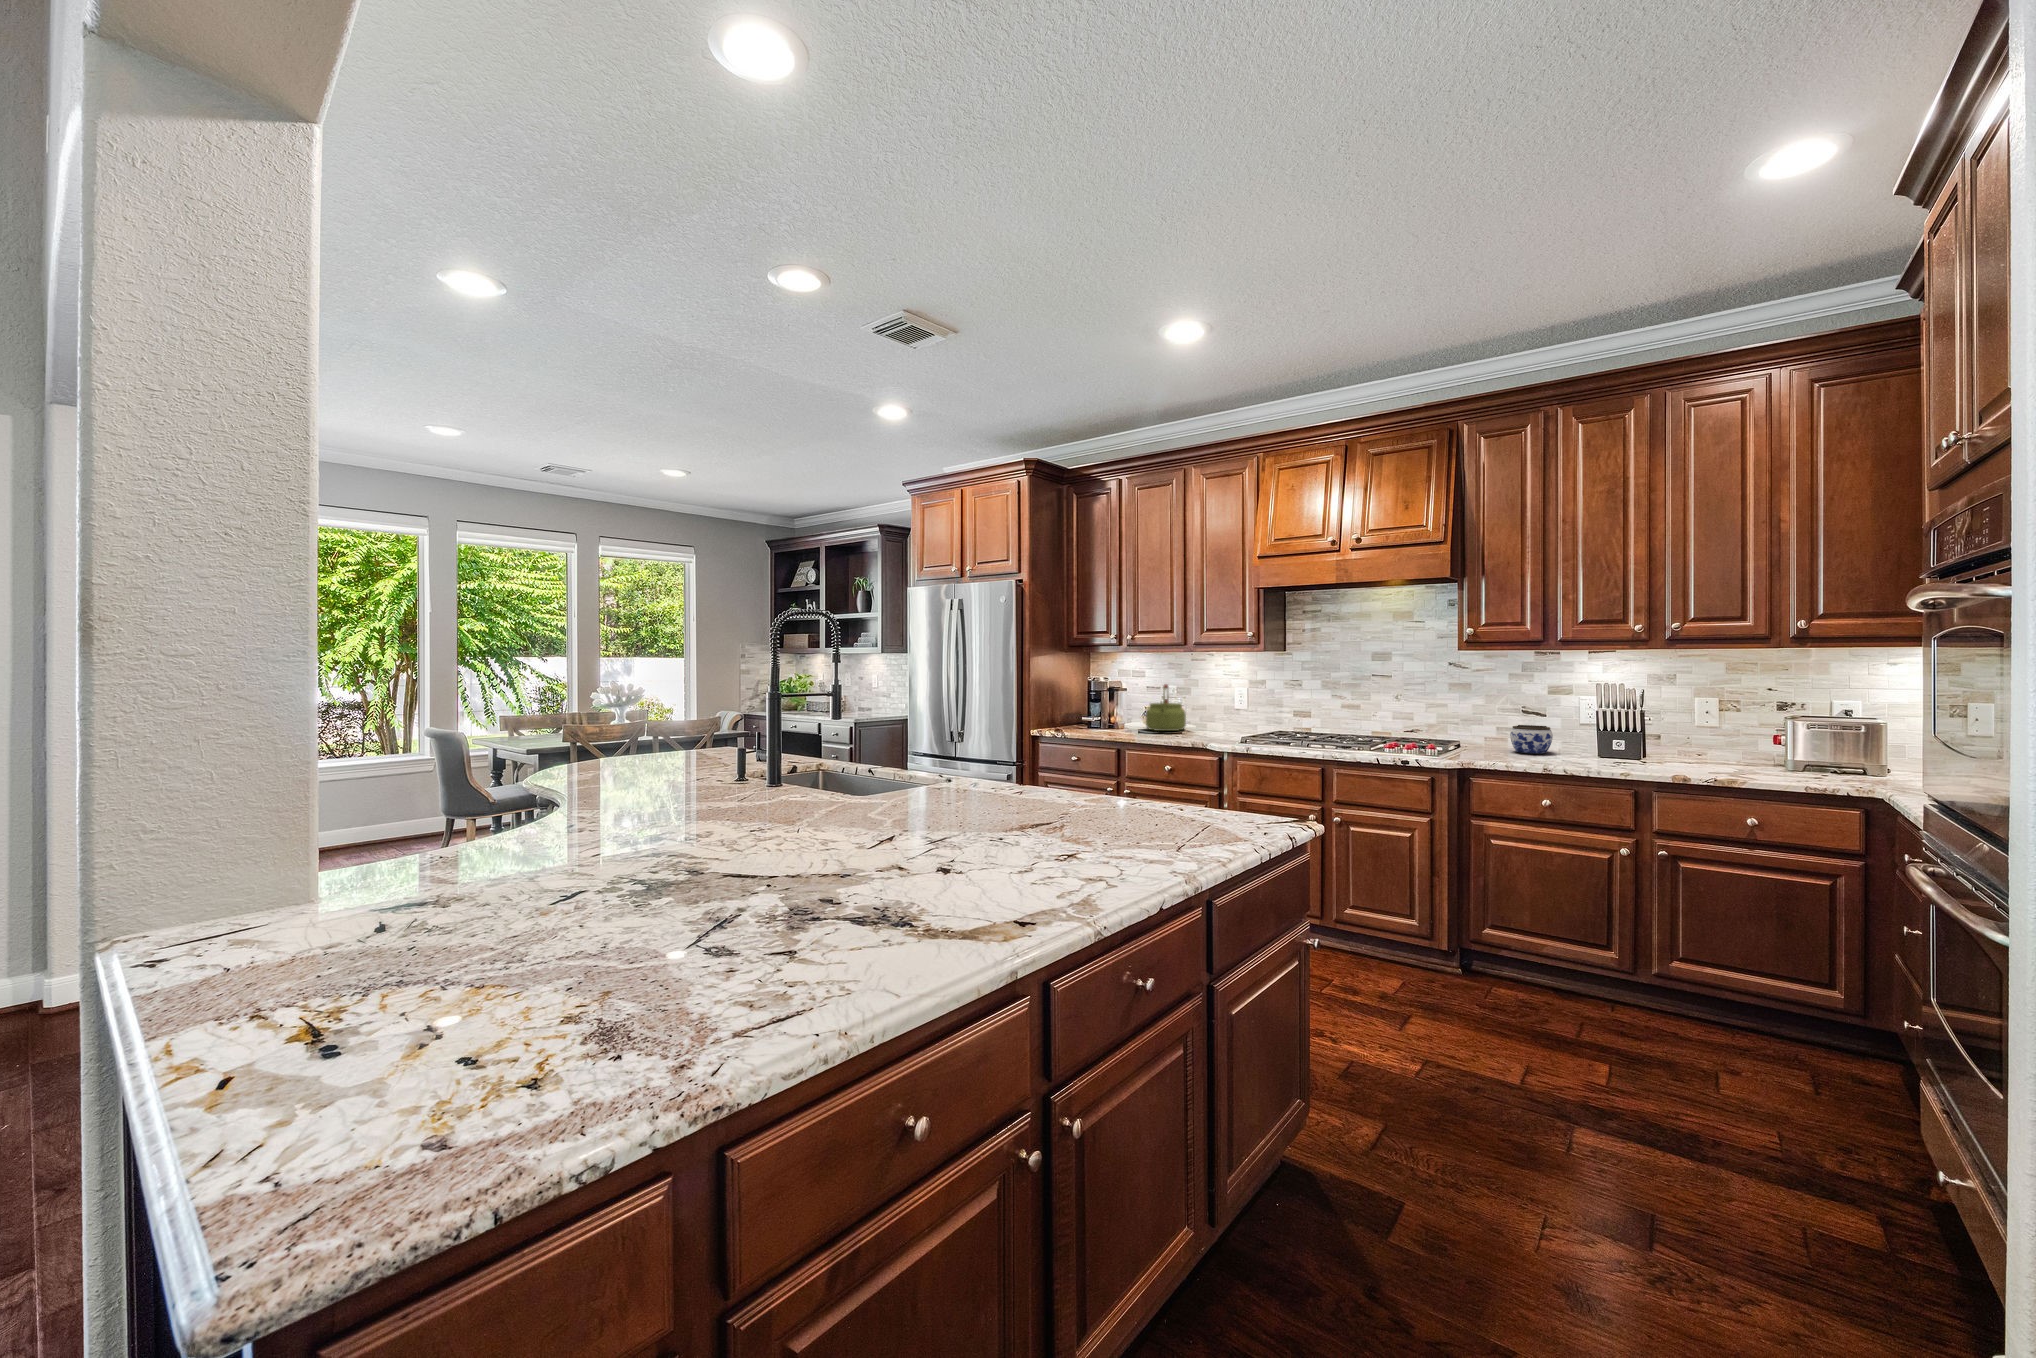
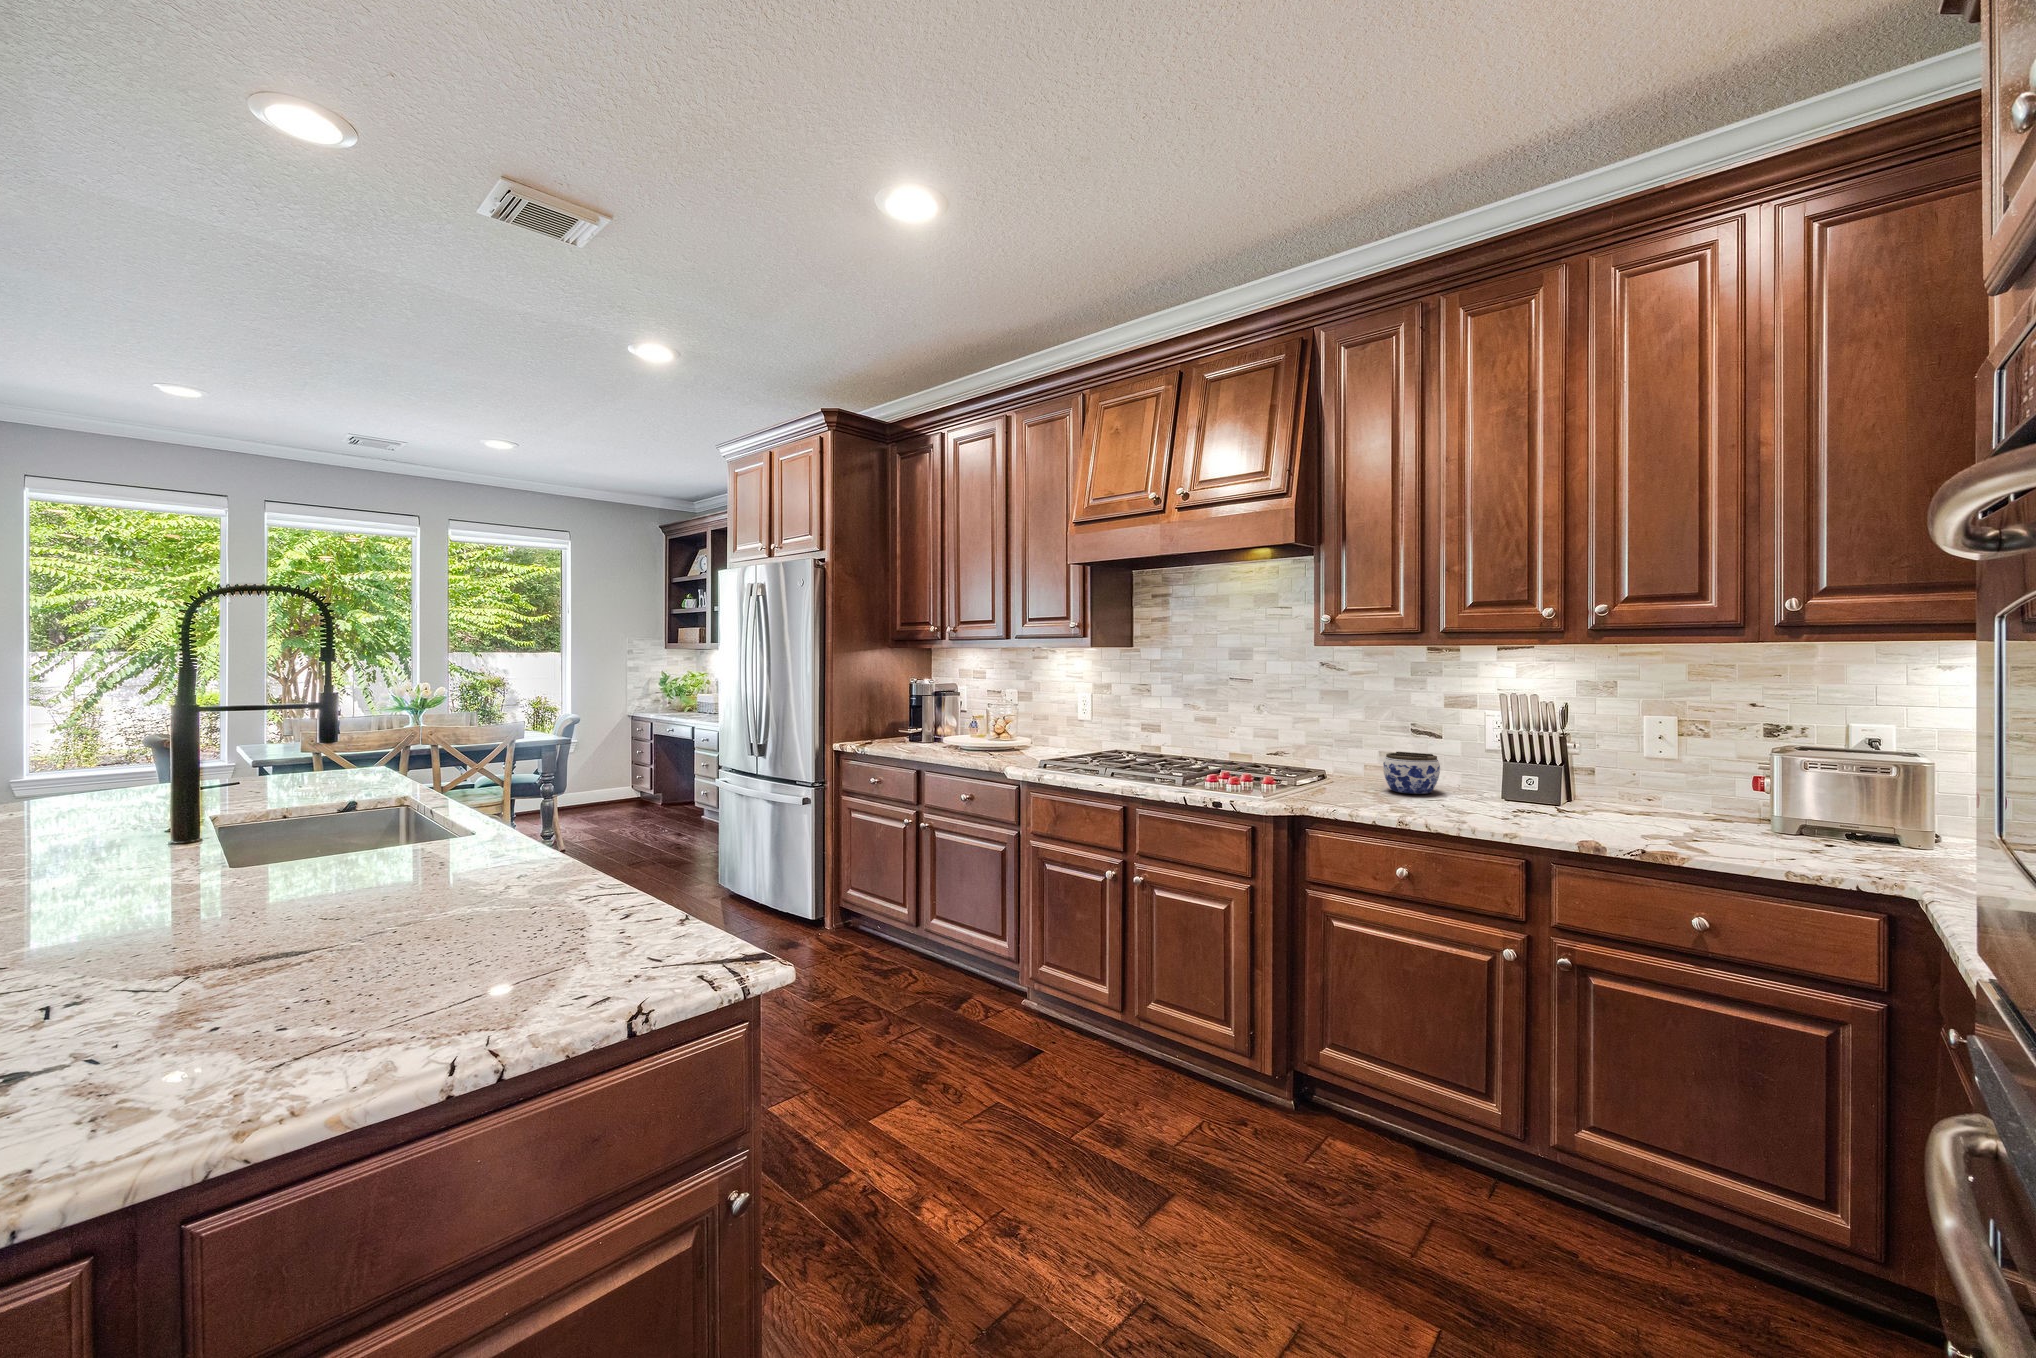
kettle: present [1146,684,1186,731] -> none [969,689,1019,749]

